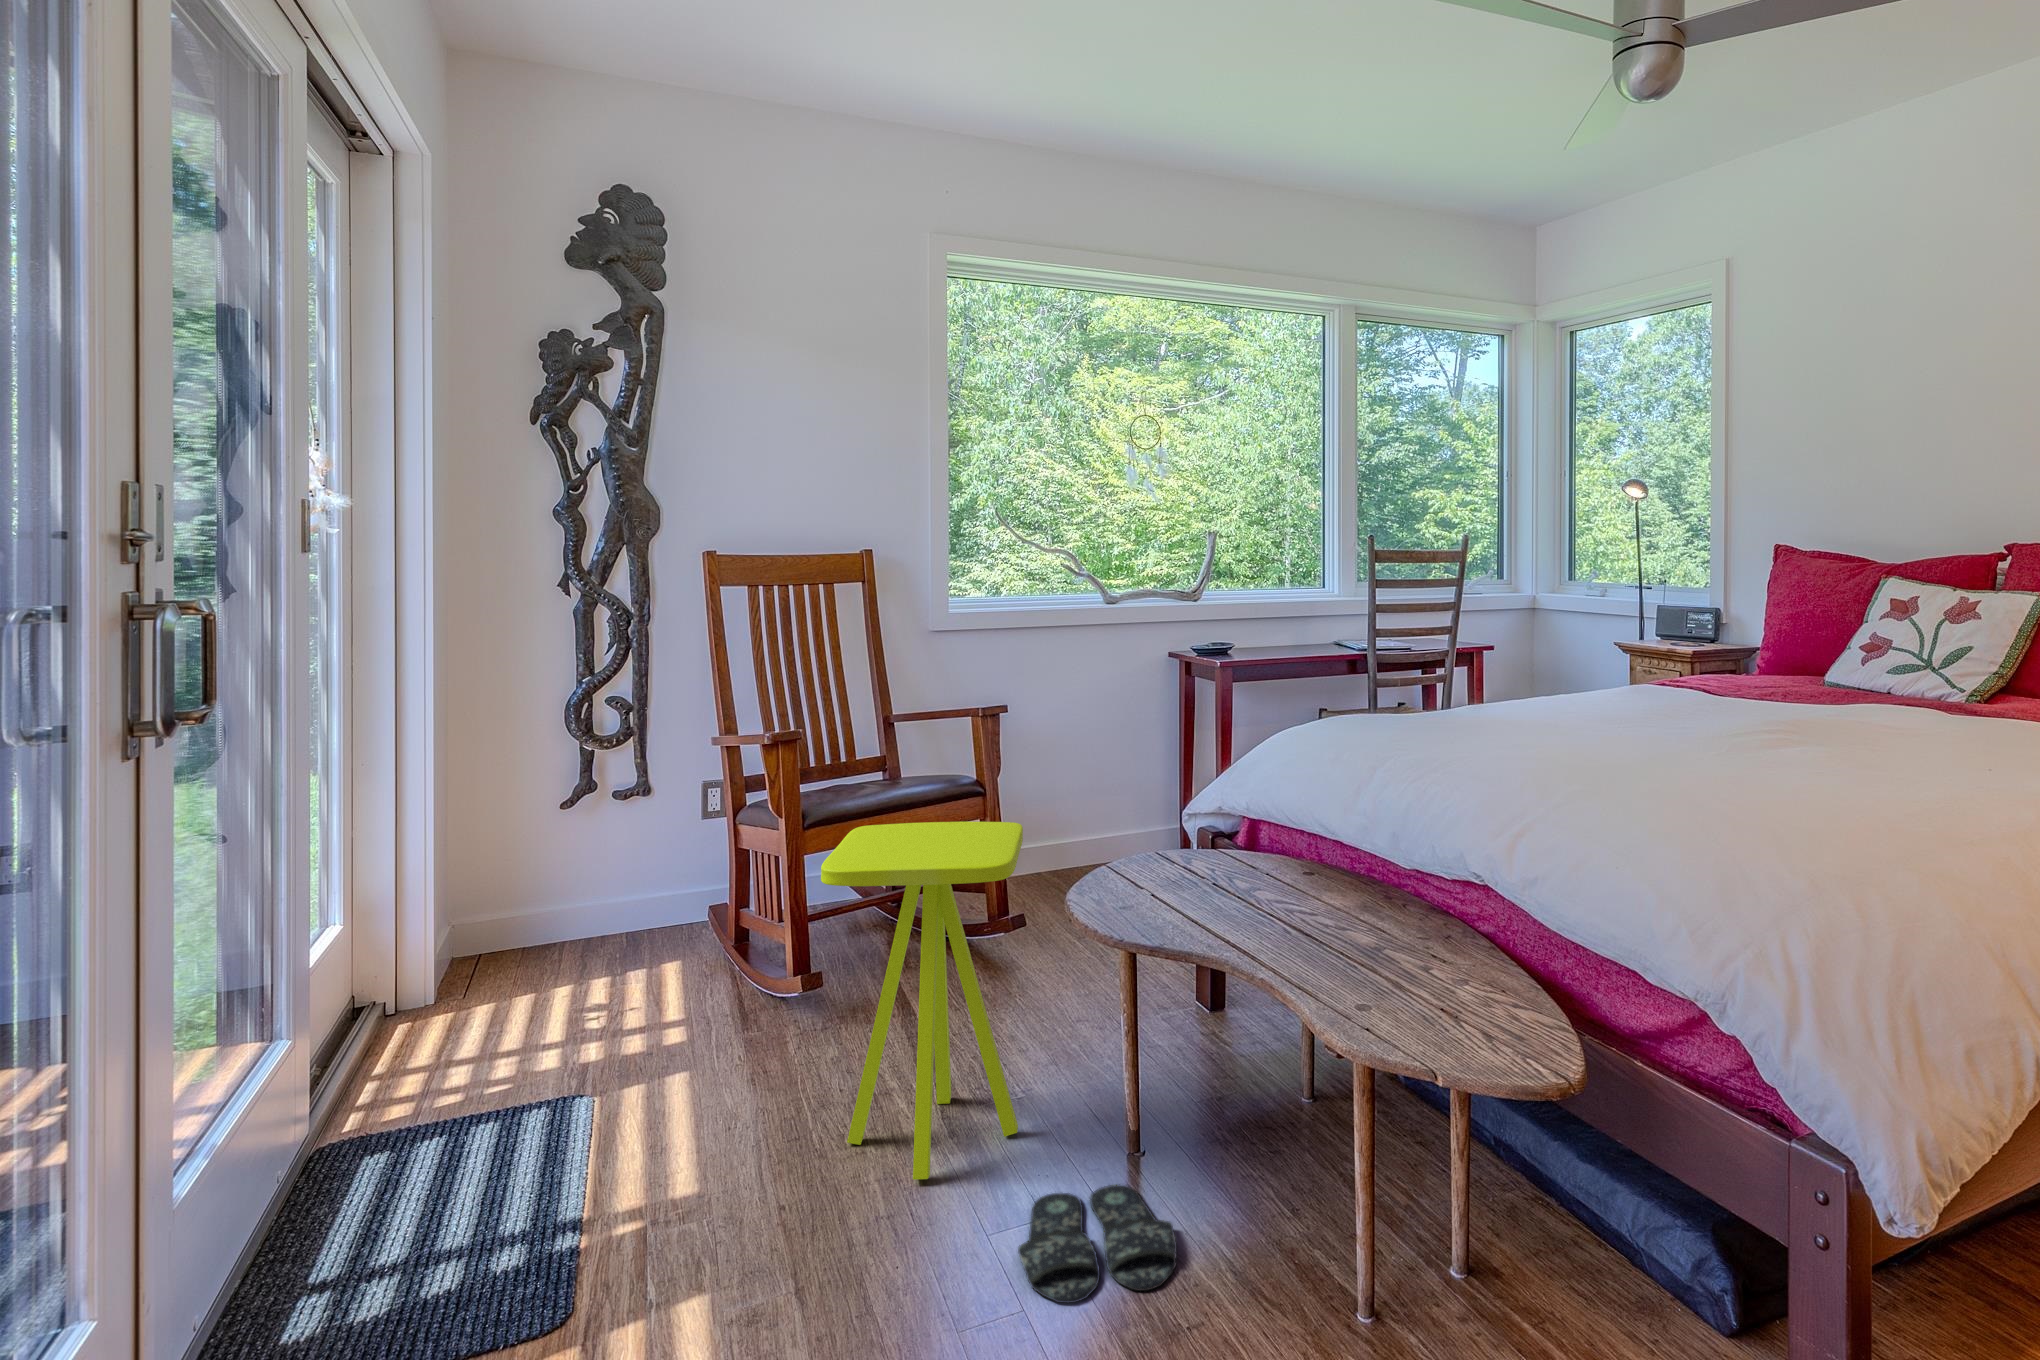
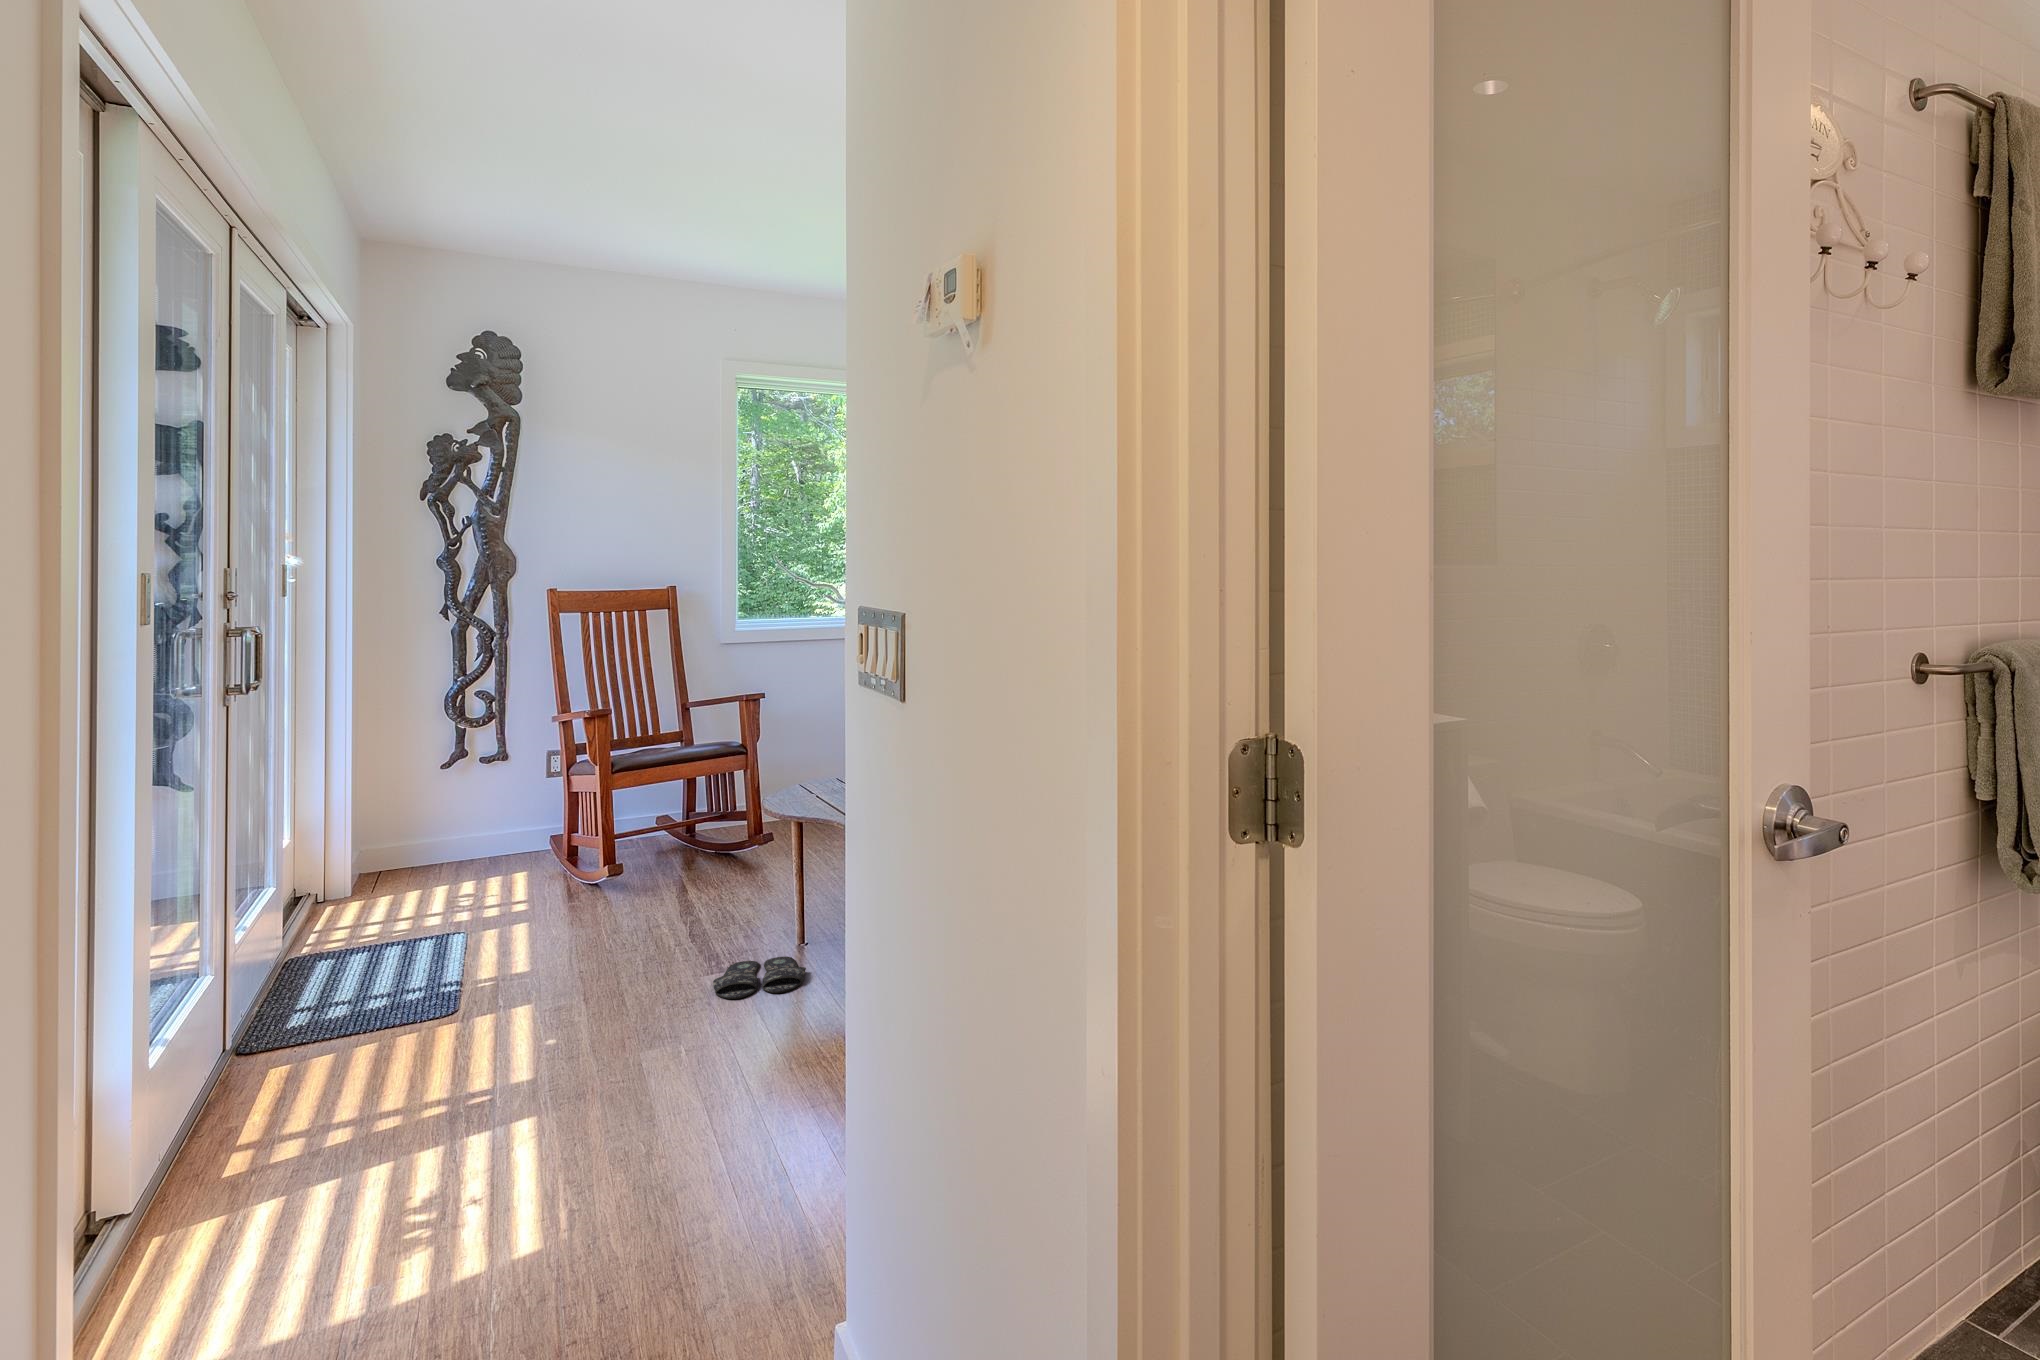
side table: present [821,822,1023,1180] -> none [607,758,743,959]

